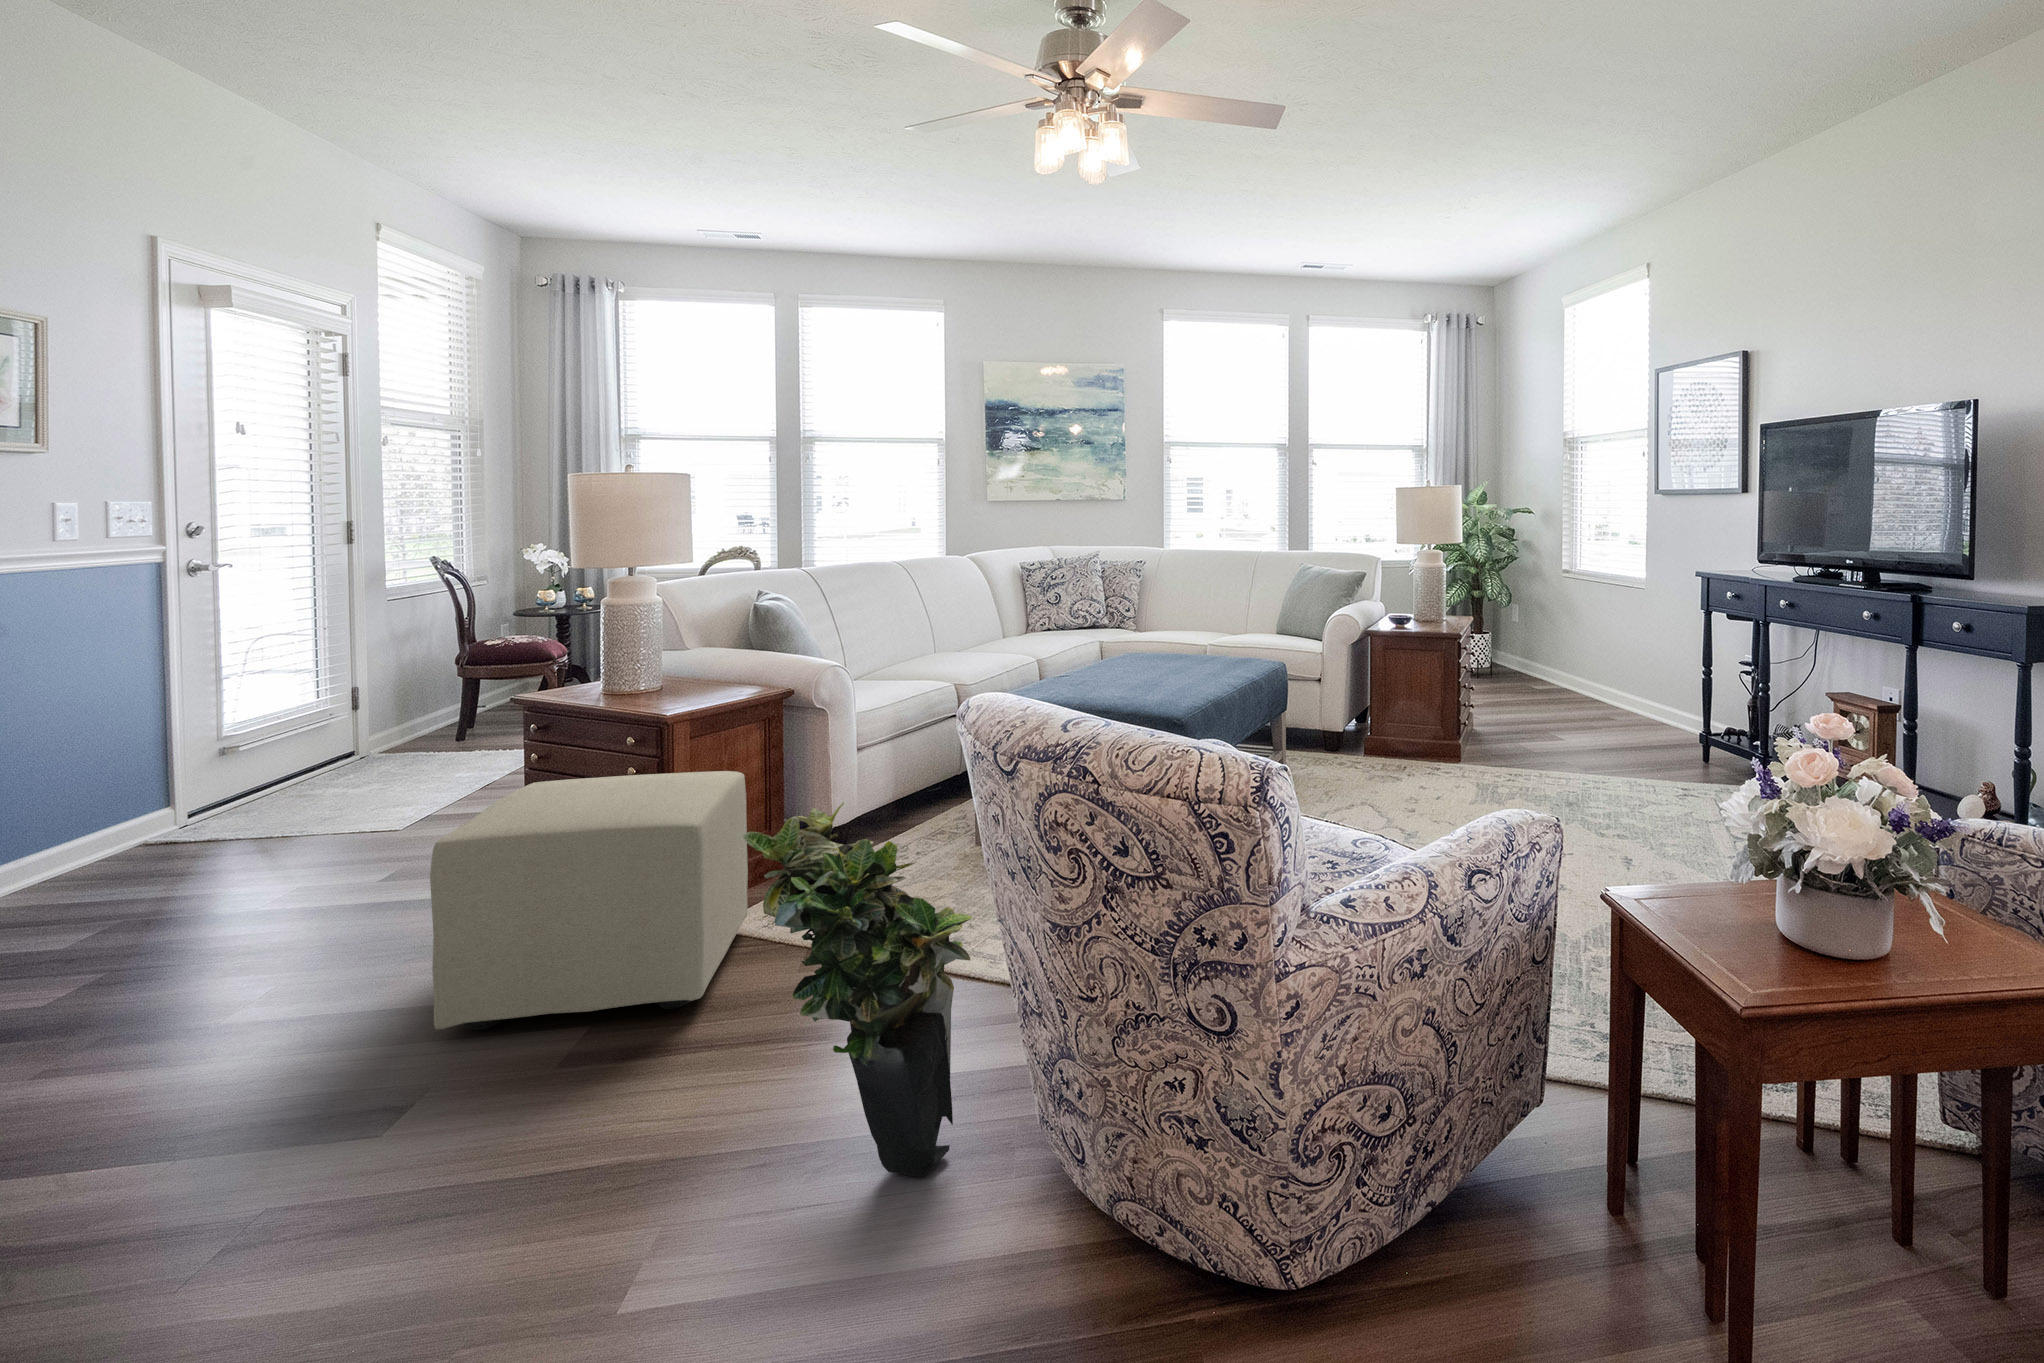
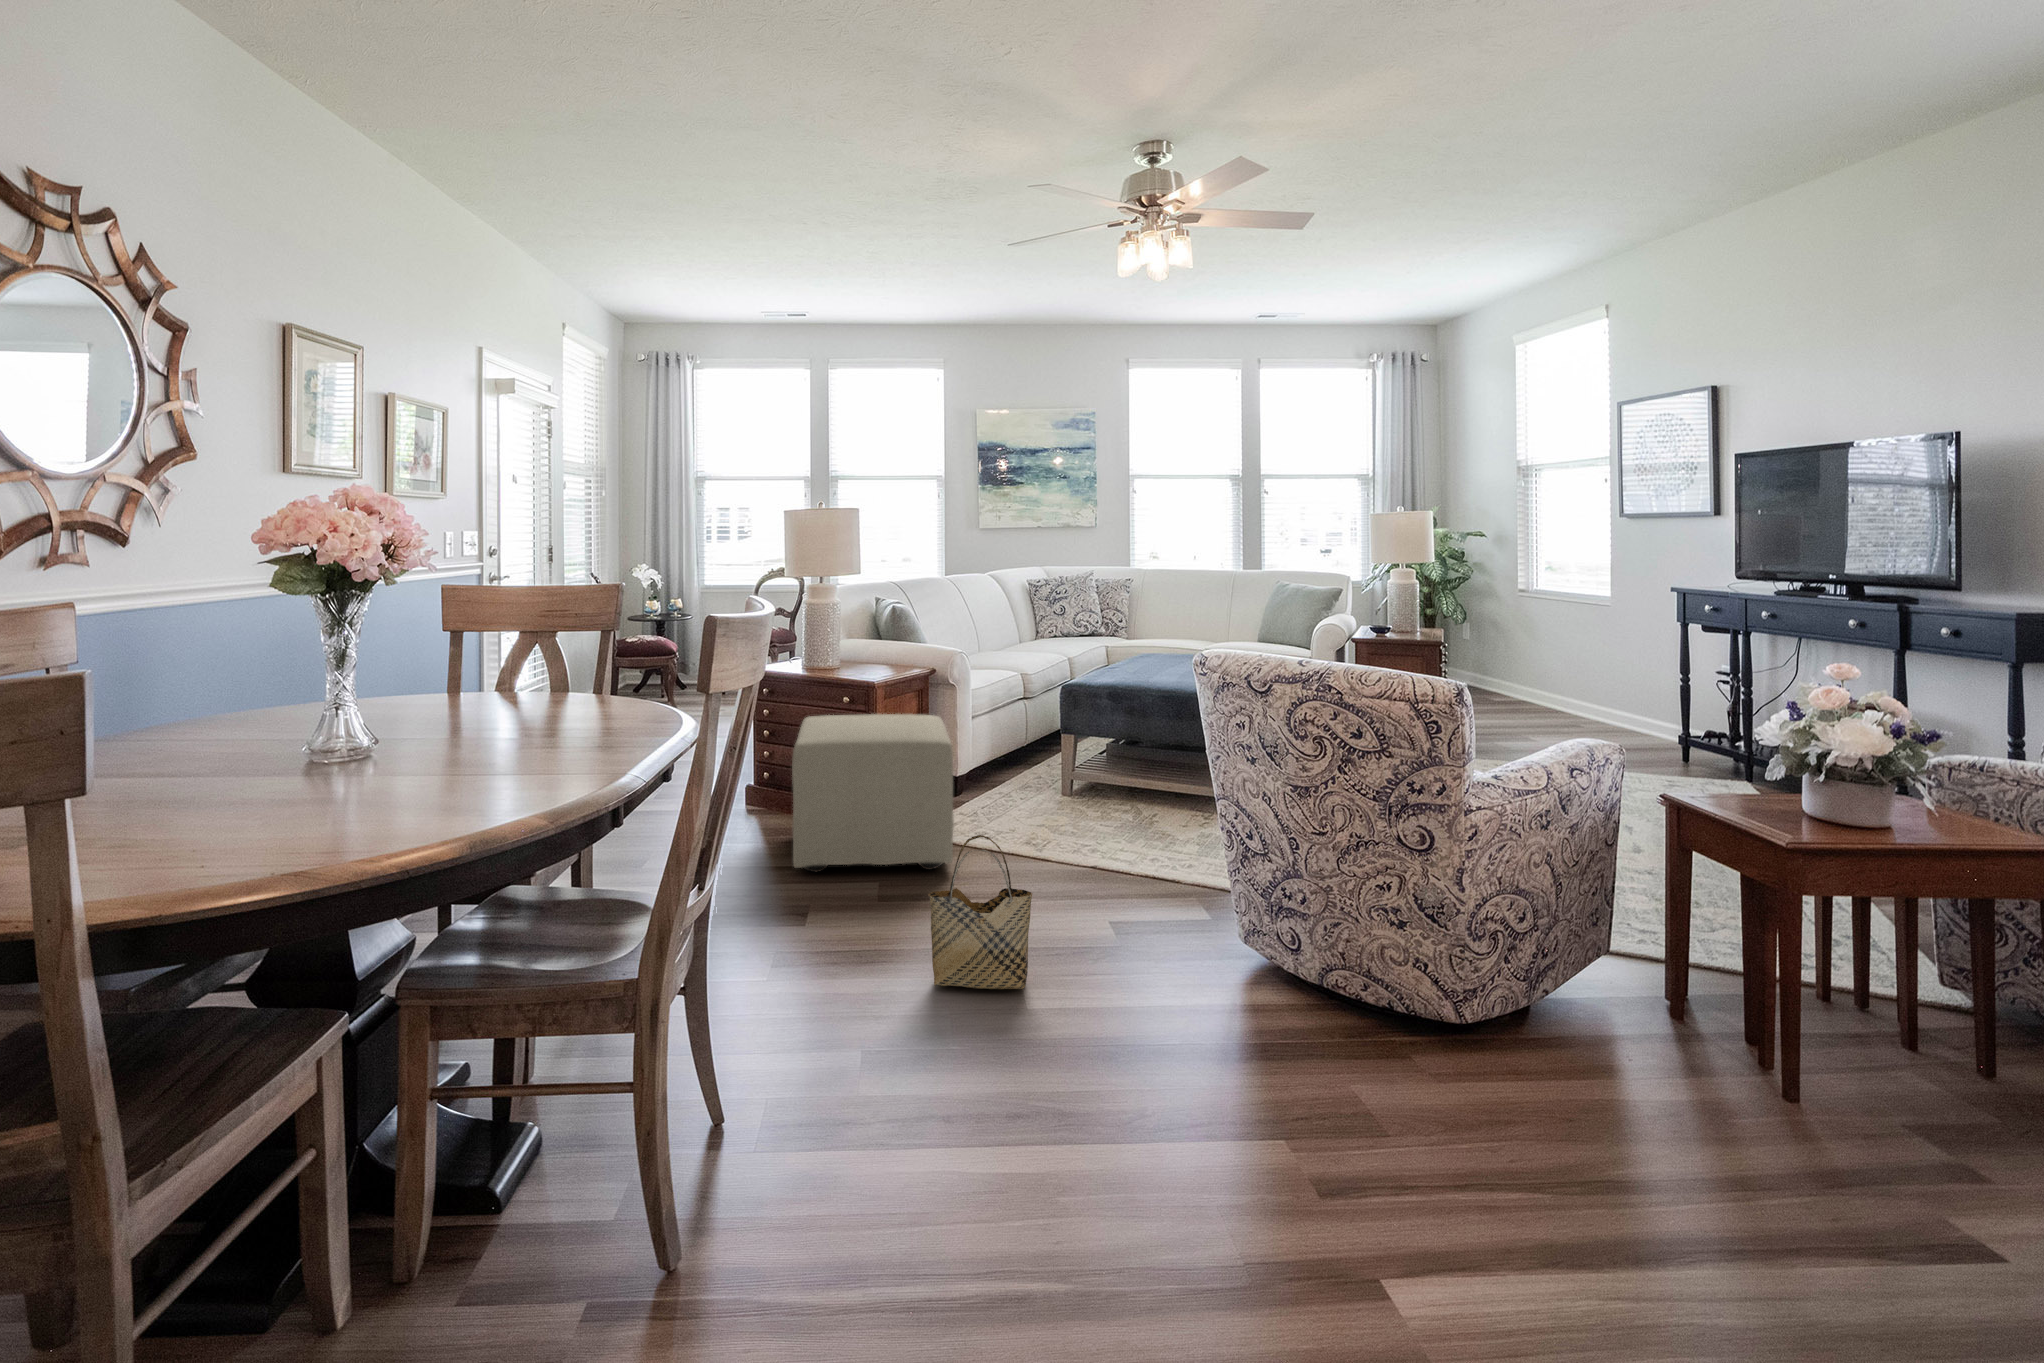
potted plant: present [743,802,972,1177] -> none [1051,719,1196,964]
woven basket: none [469,1014,665,1288] -> present [928,835,1032,989]

